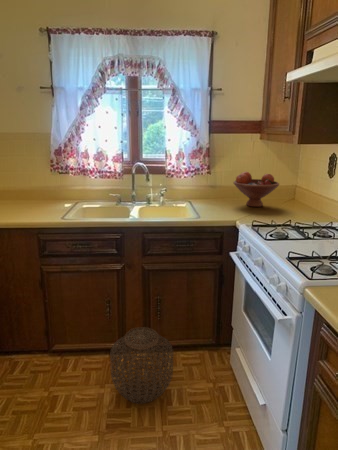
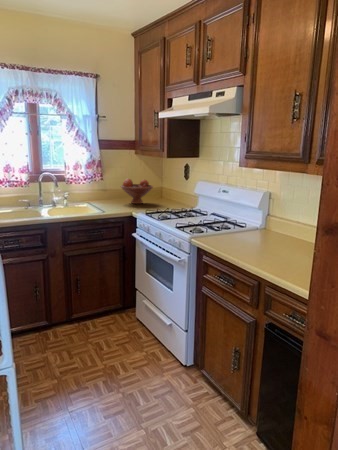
woven basket: present [110,327,173,403] -> none [50,298,100,355]

